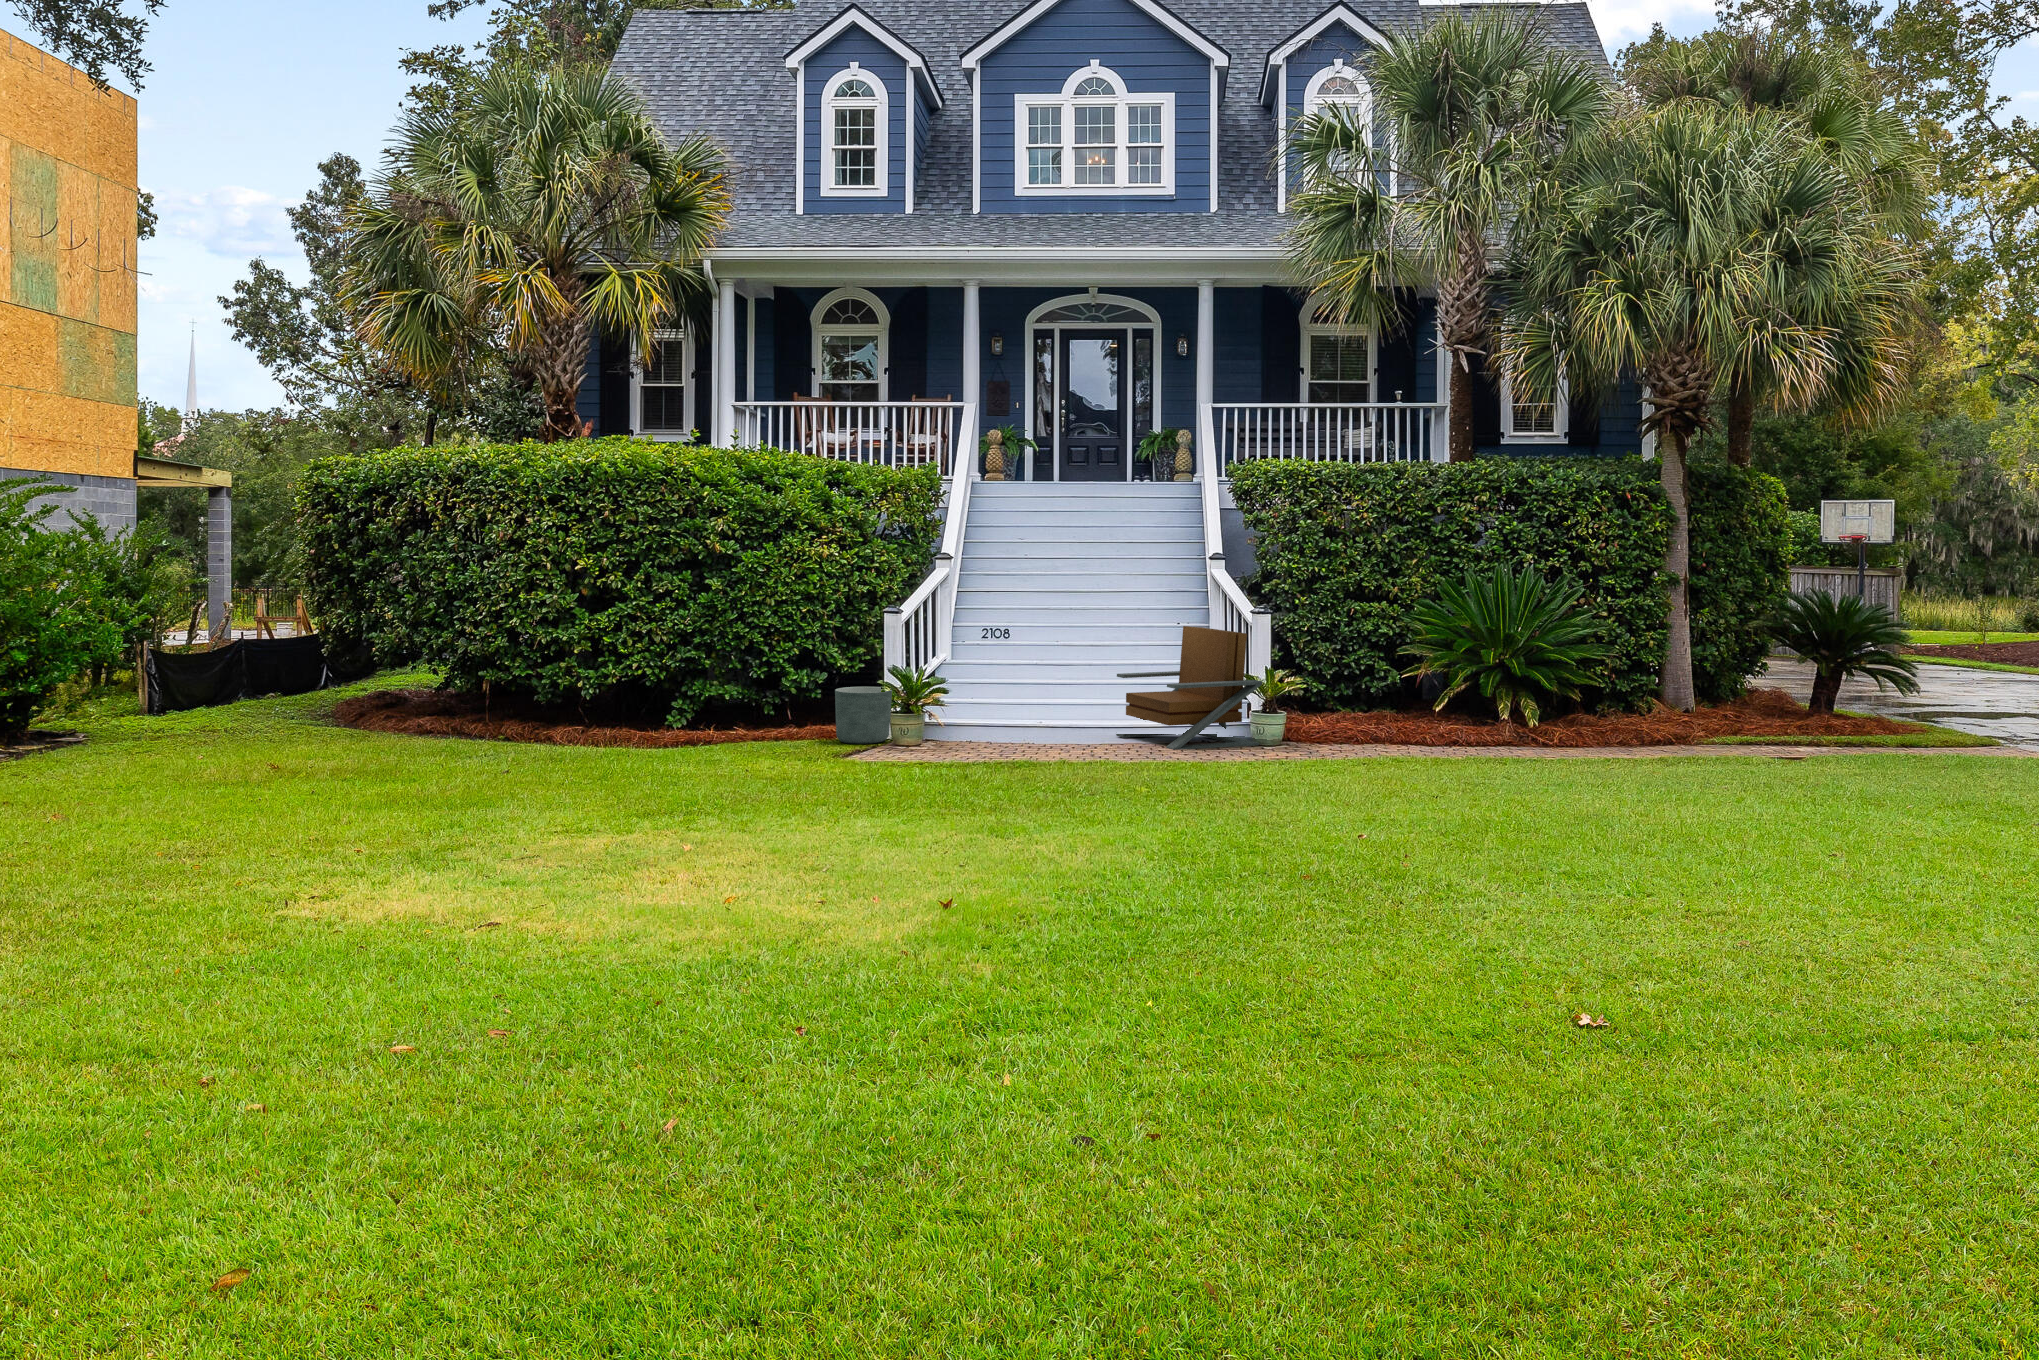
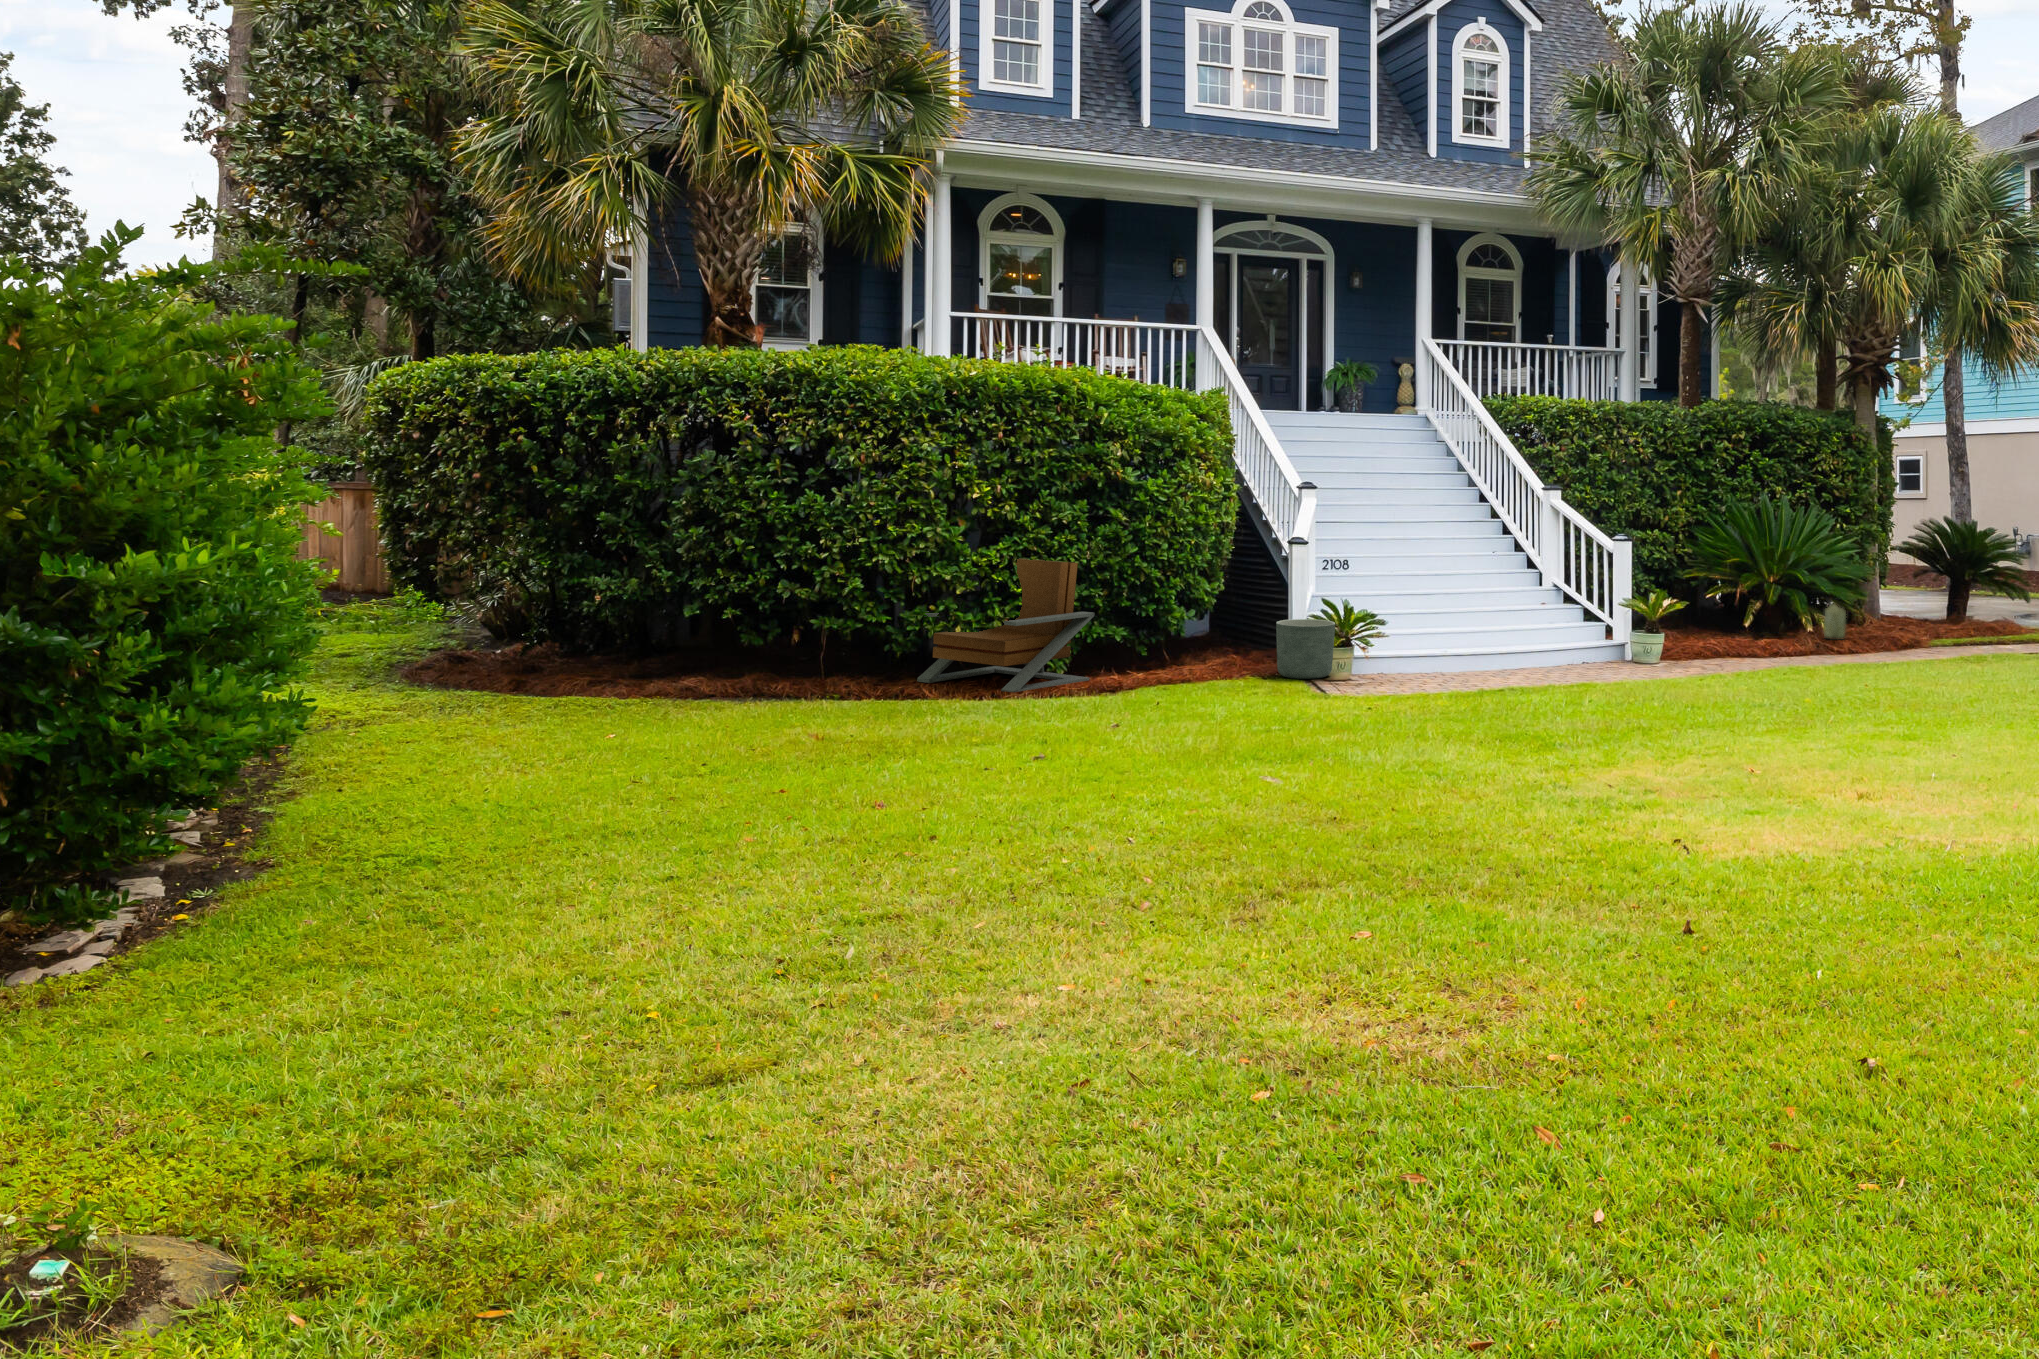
lounge chair: present [1116,626,1262,750] -> present [917,559,1094,692]
watering can: none [1531,689,1566,738] -> present [1824,605,1846,640]

